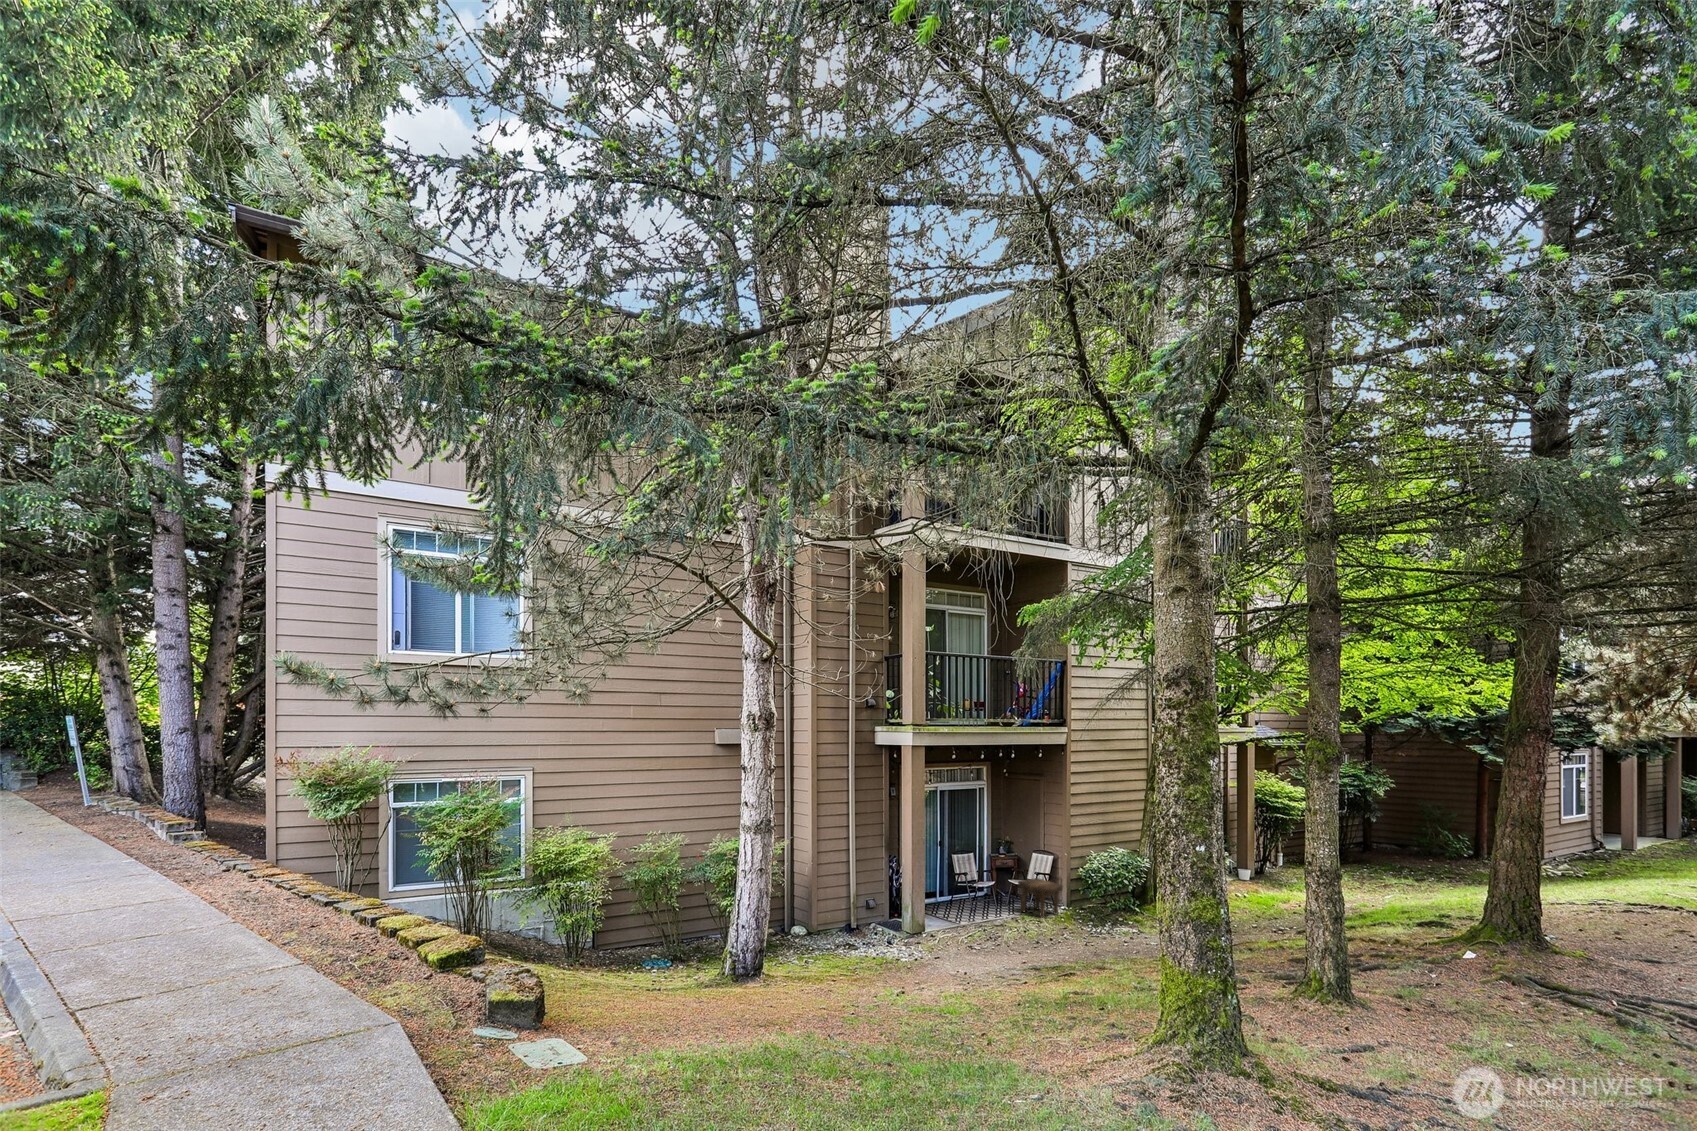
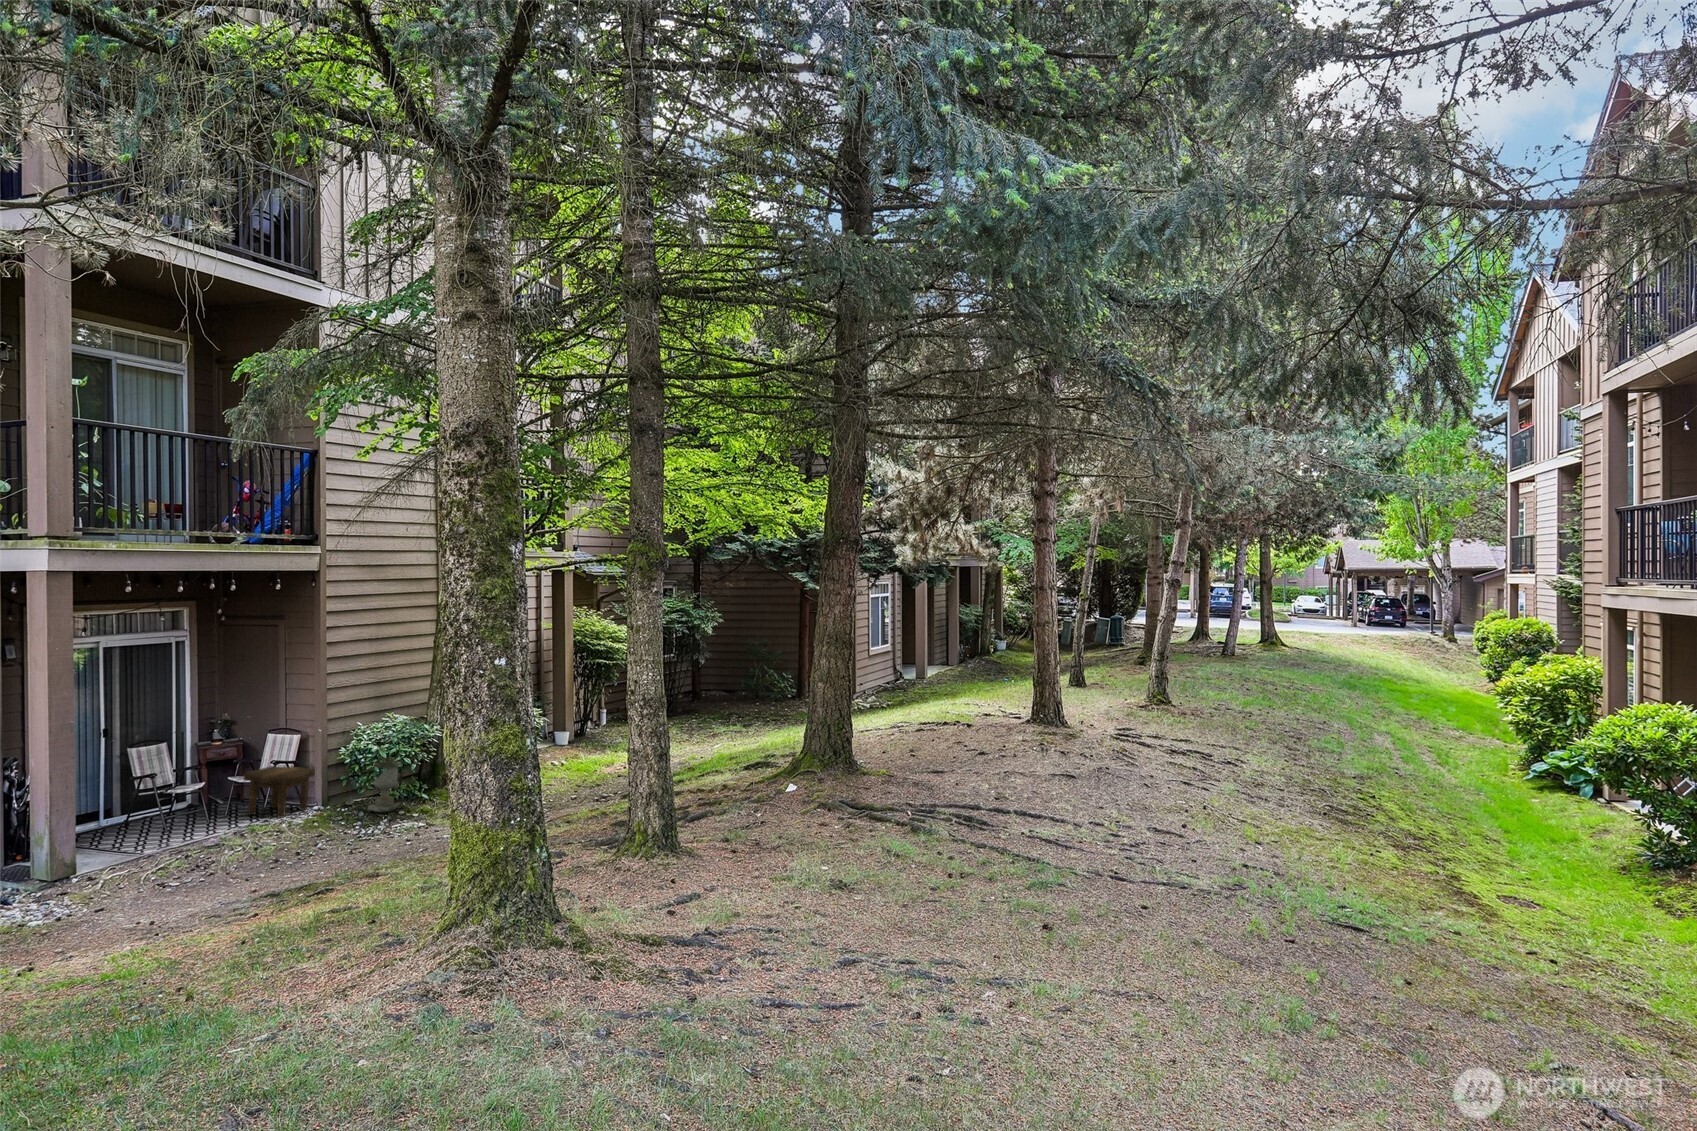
planter: none [1099,881,1123,928] -> present [368,757,401,812]

